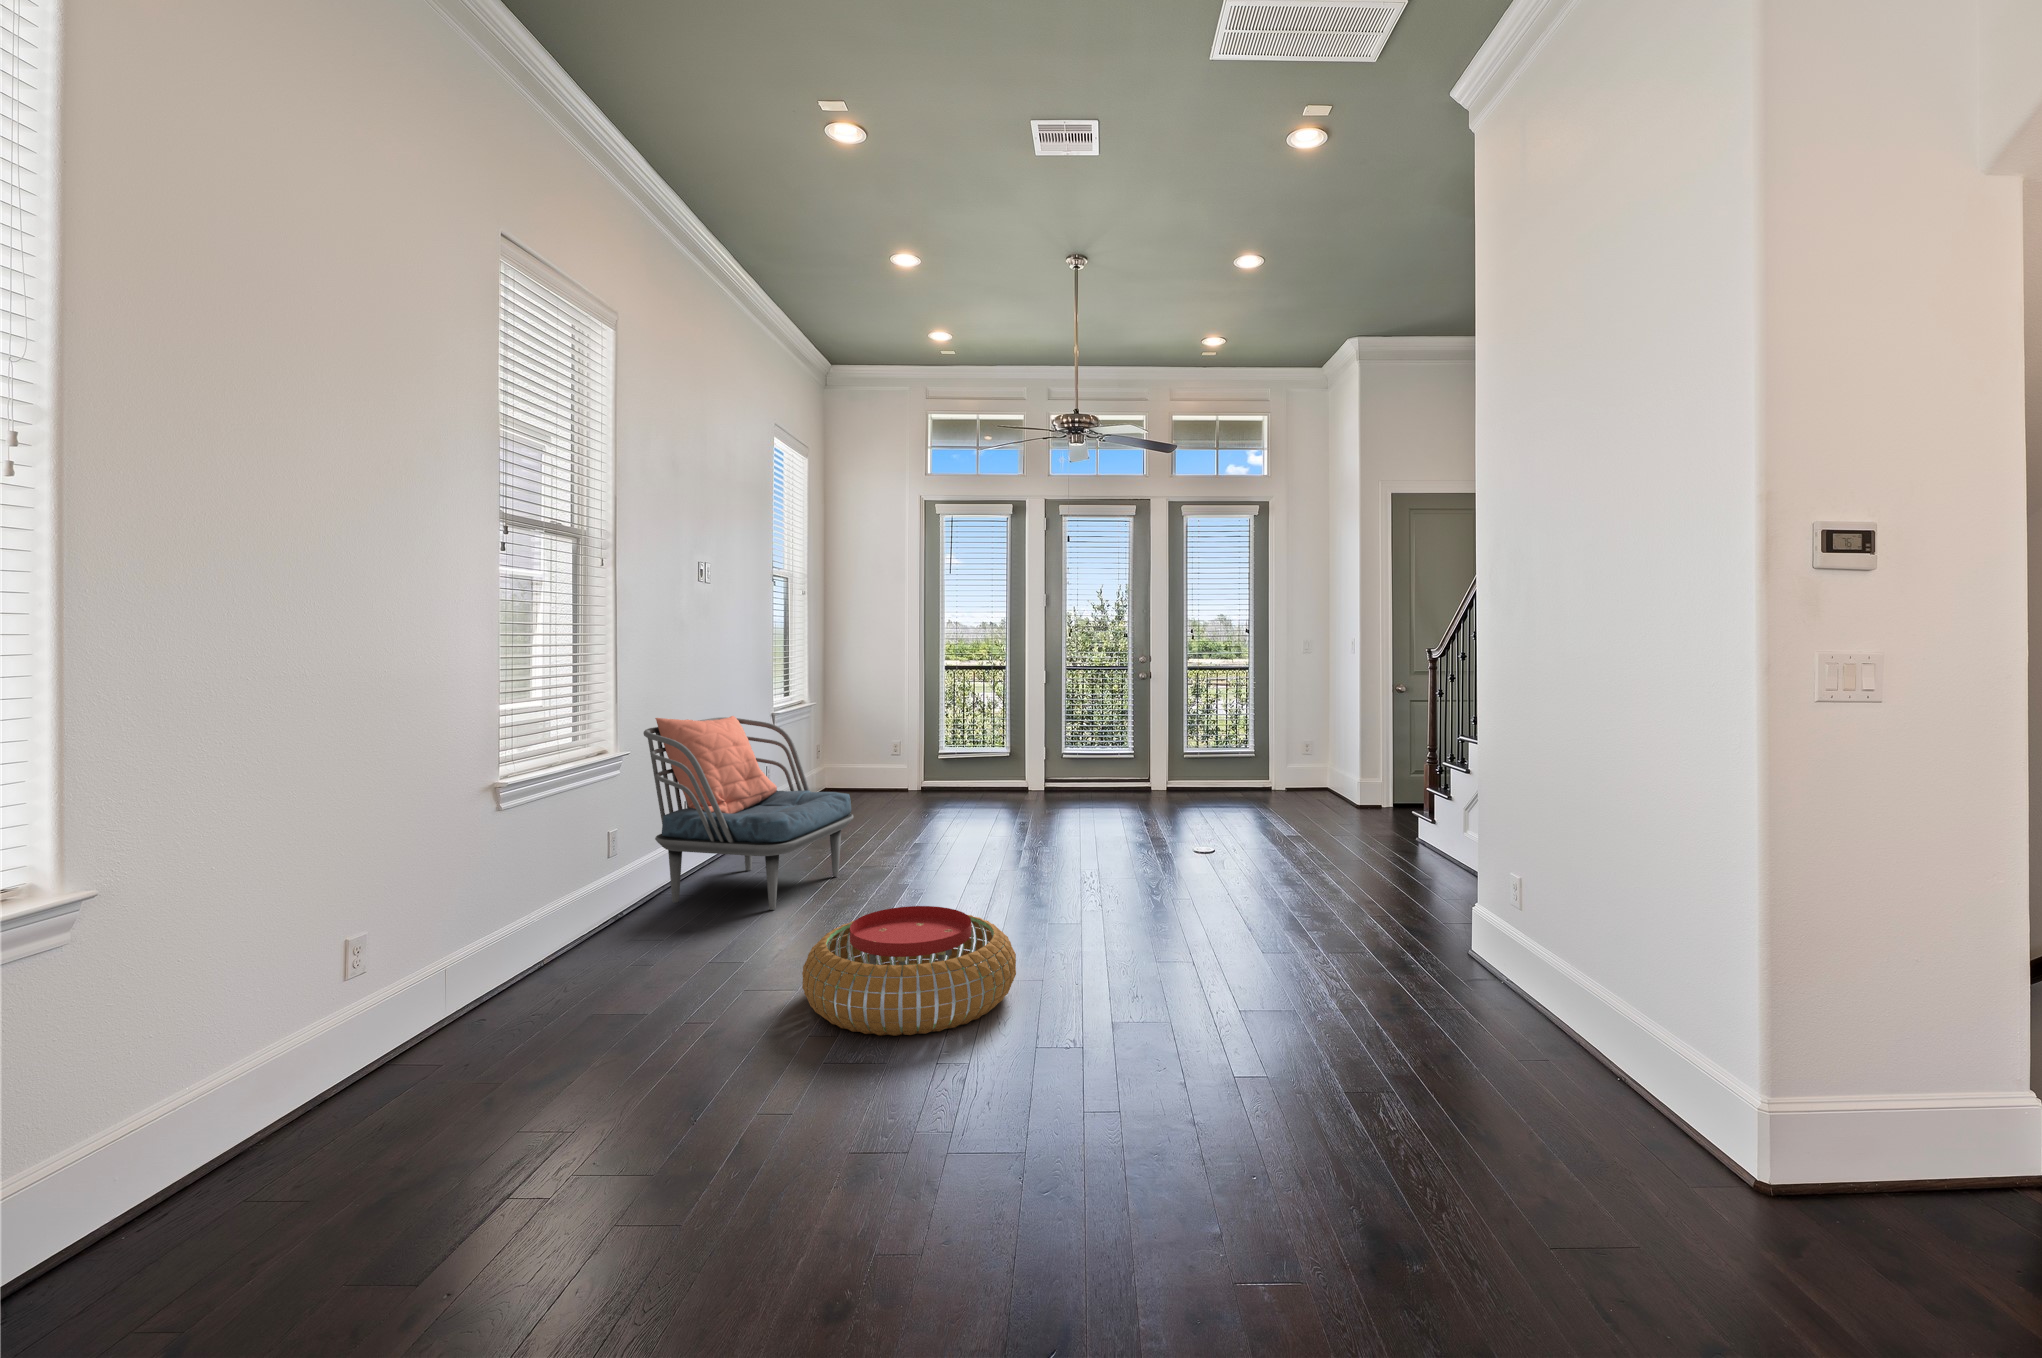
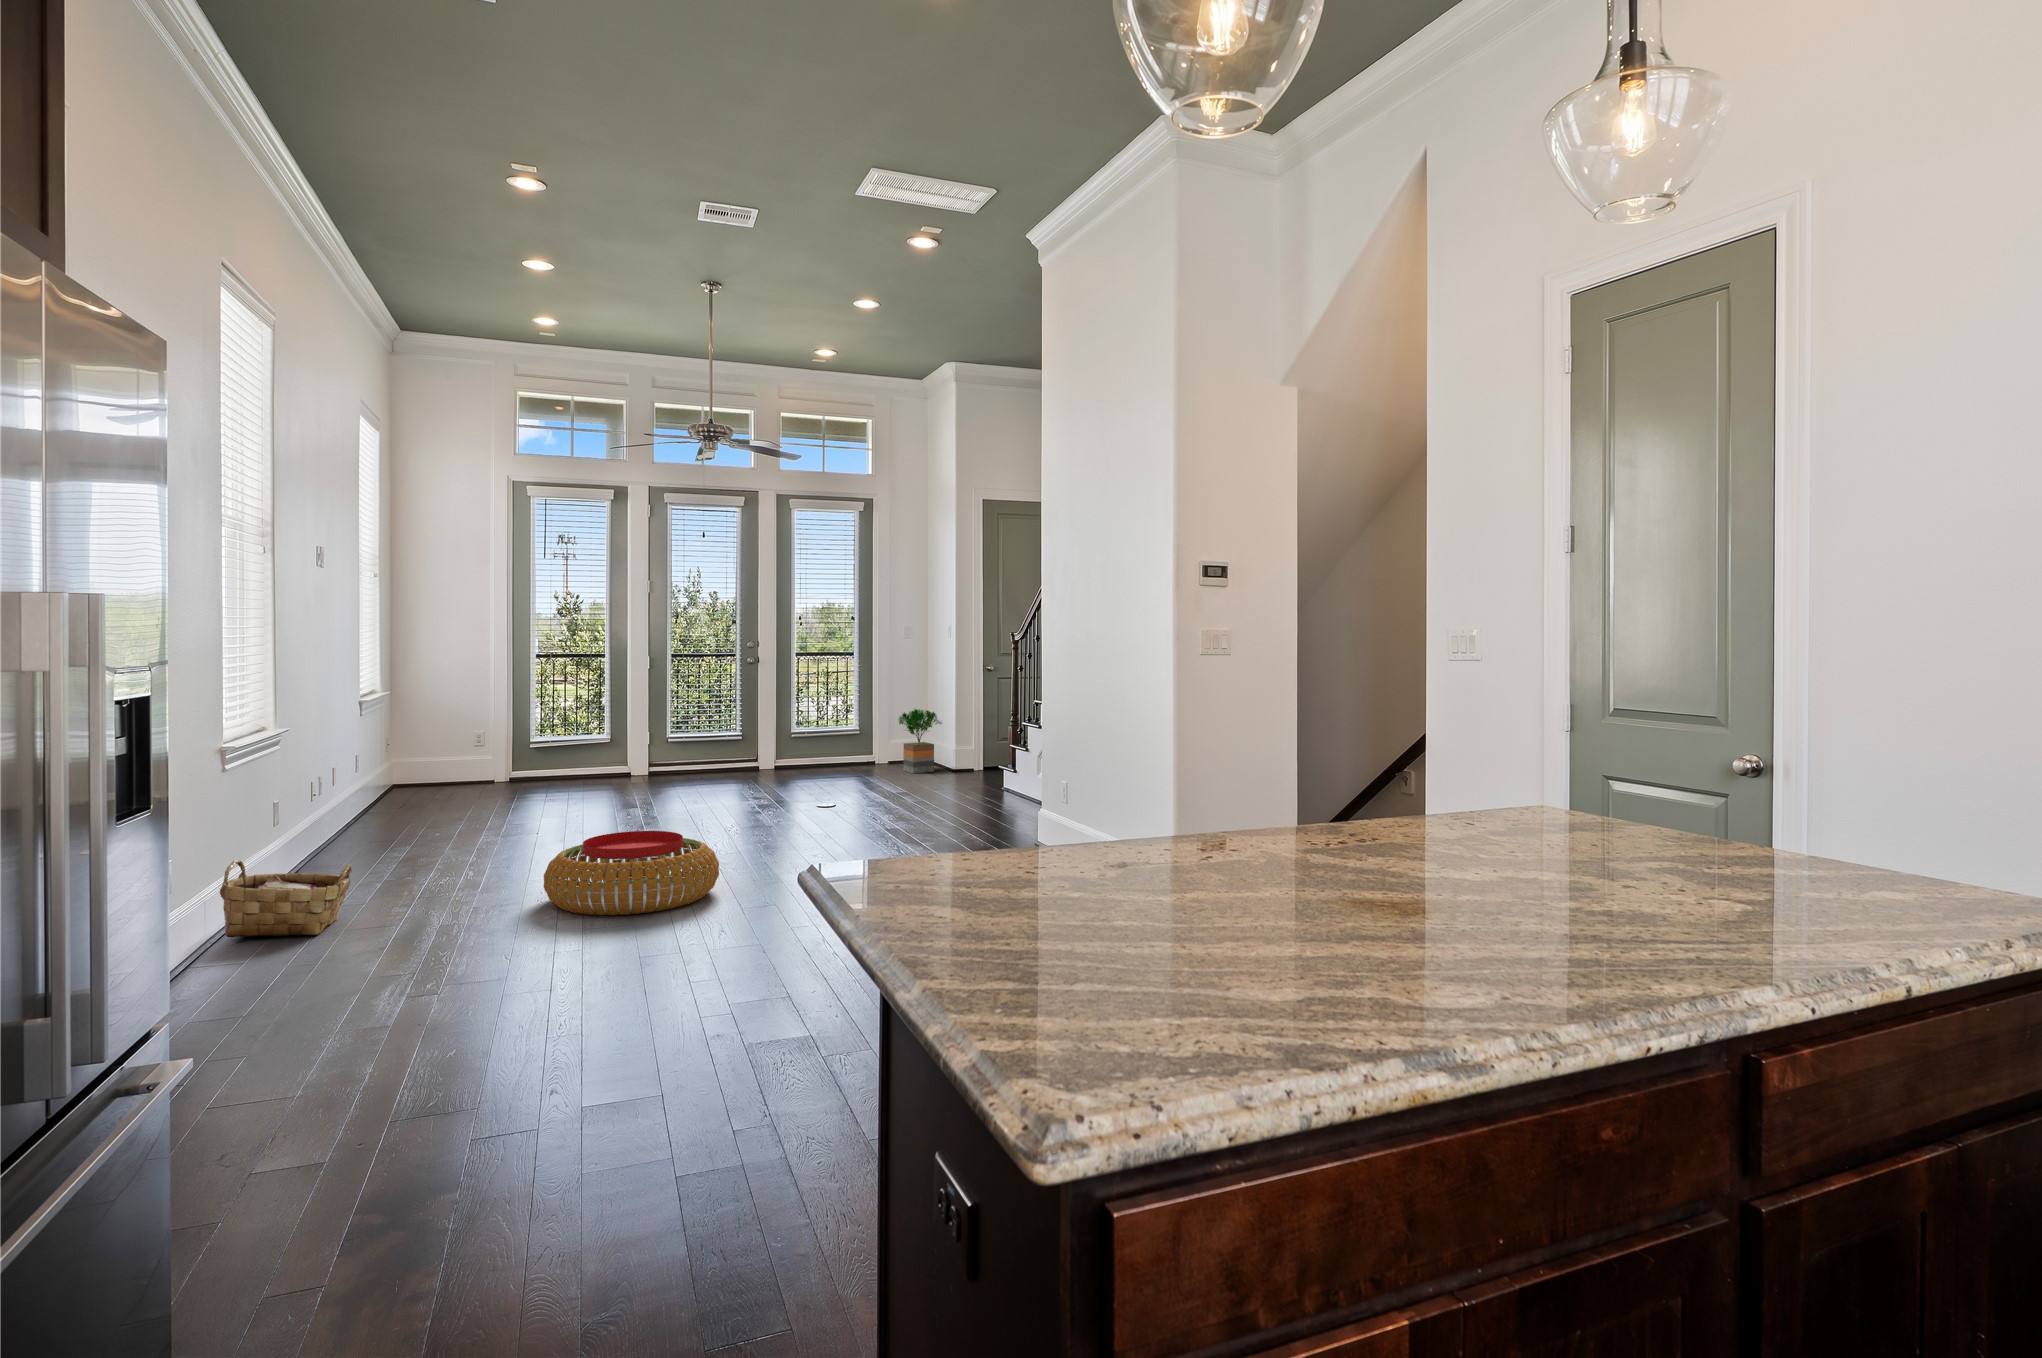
armchair: present [643,716,854,910] -> none [299,696,507,871]
potted tree: none [1295,732,1348,805] -> present [899,709,942,773]
woven basket: none [457,917,603,1020] -> present [220,860,352,937]

